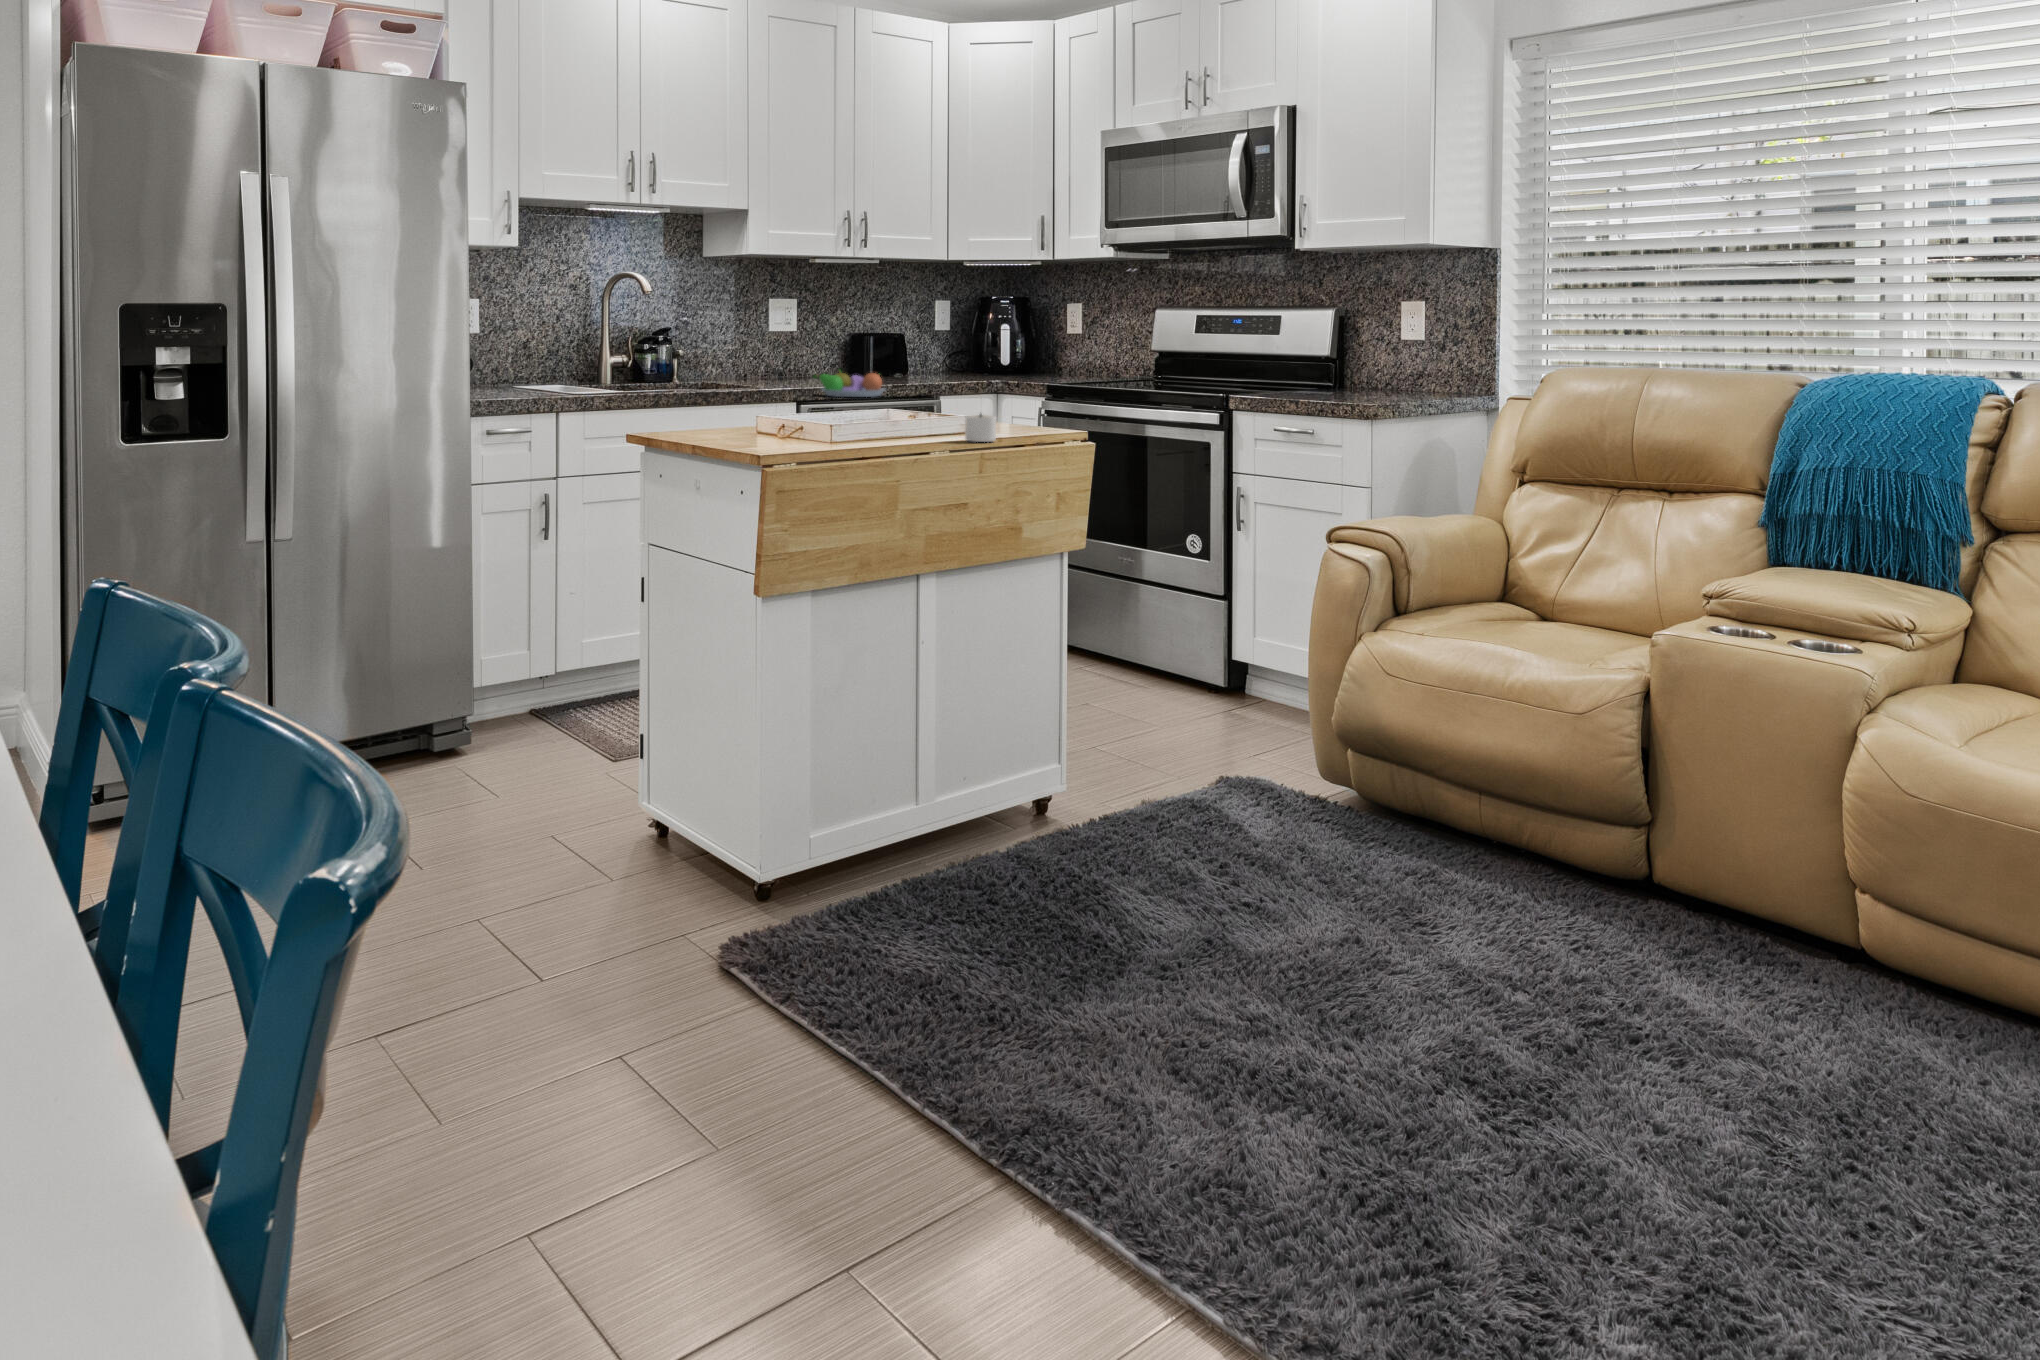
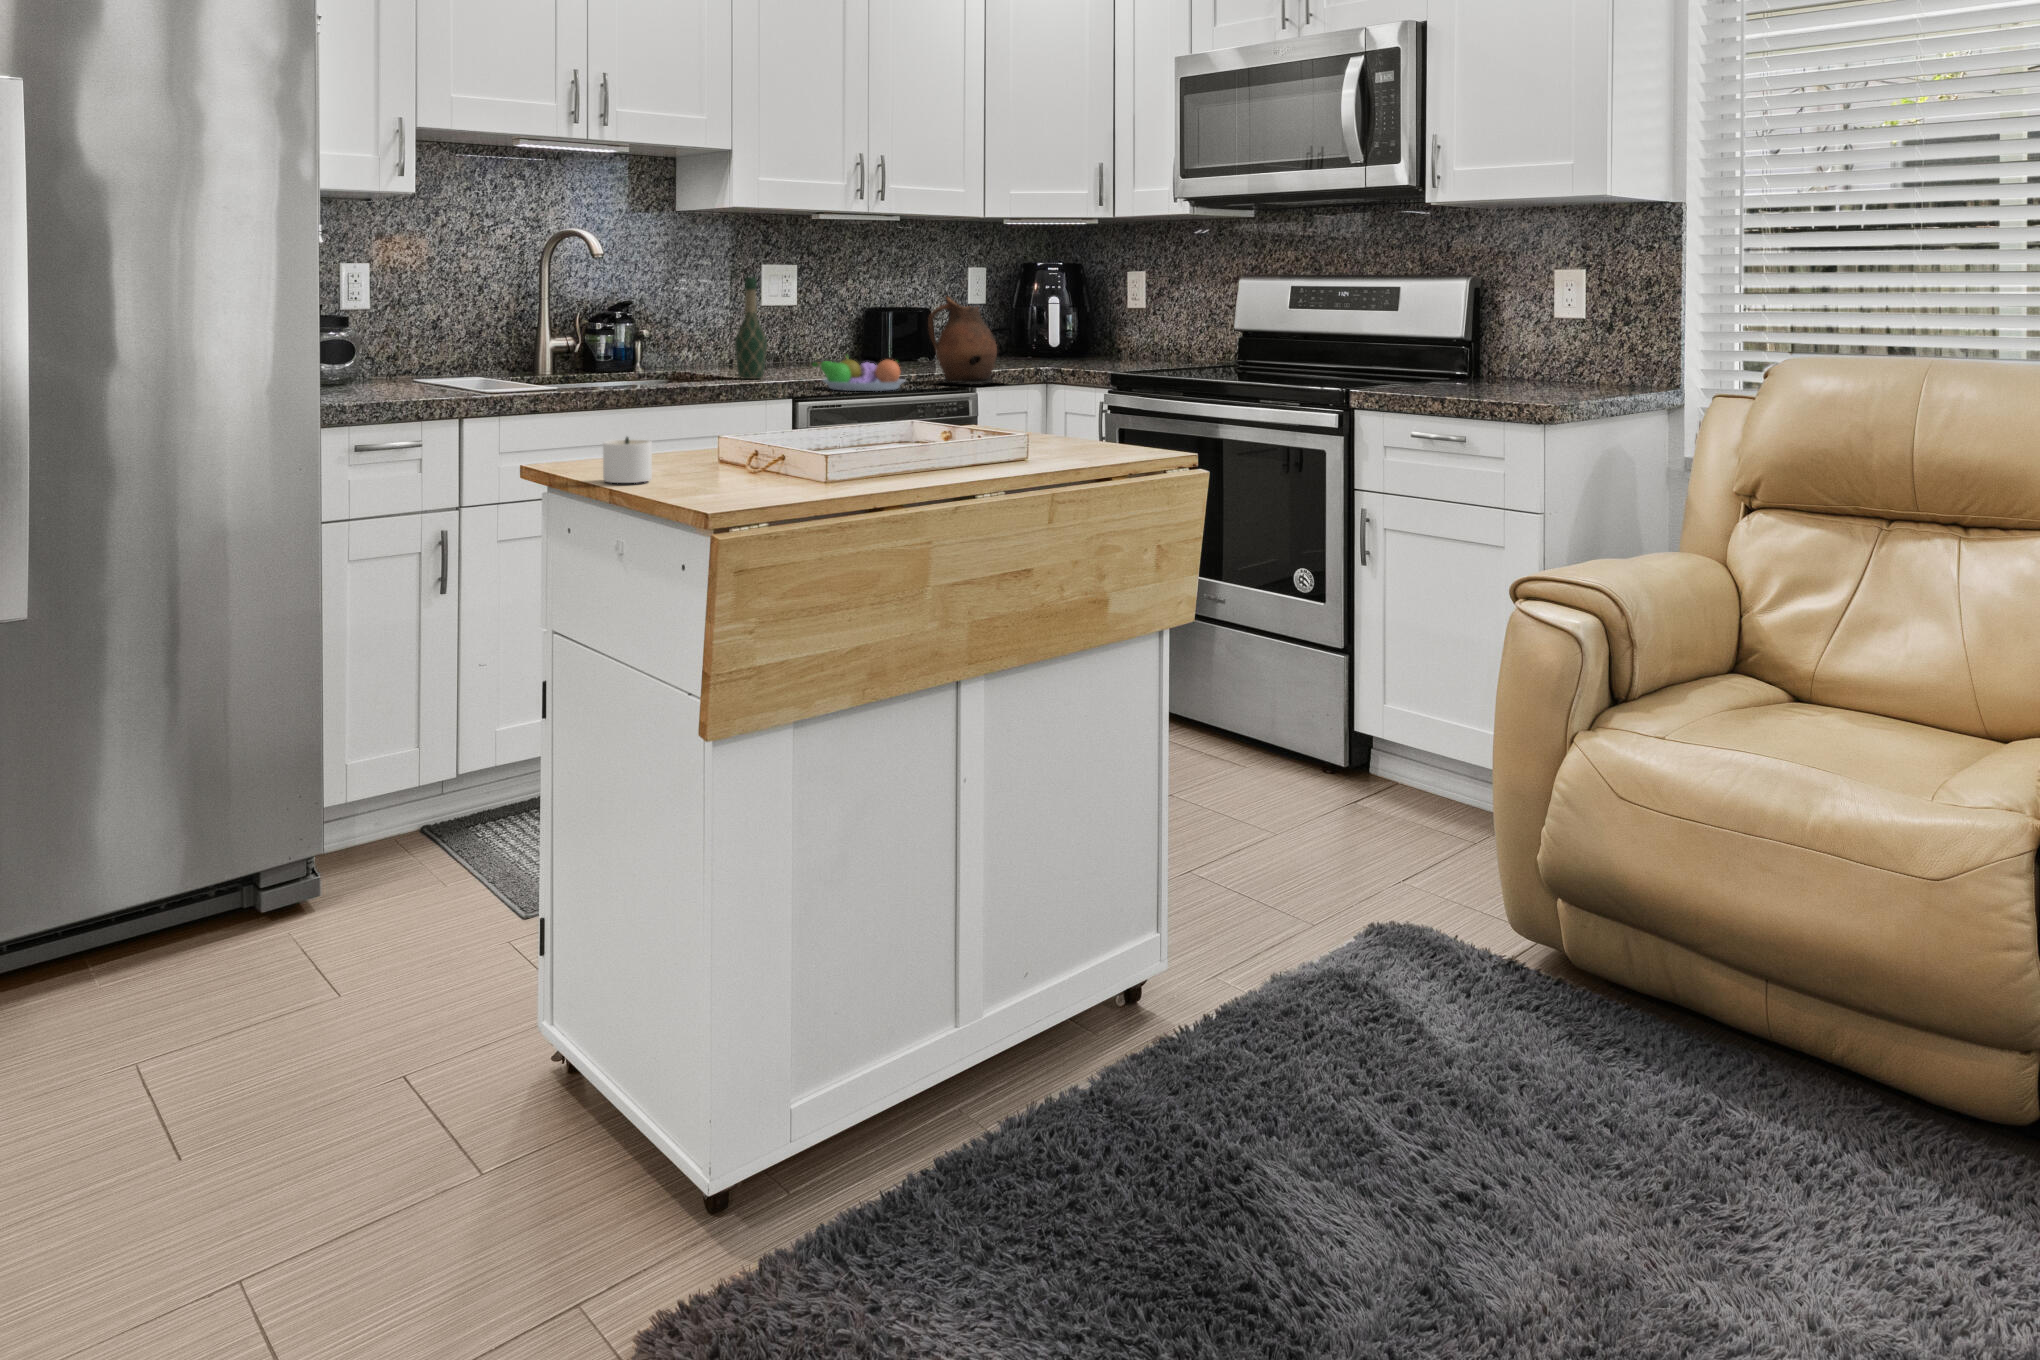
wine bottle: none [750,308,776,389] -> present [735,277,767,379]
ceramic pitcher: none [904,323,971,394] -> present [928,297,1009,384]
candle: present [965,414,996,442] -> present [603,437,652,483]

